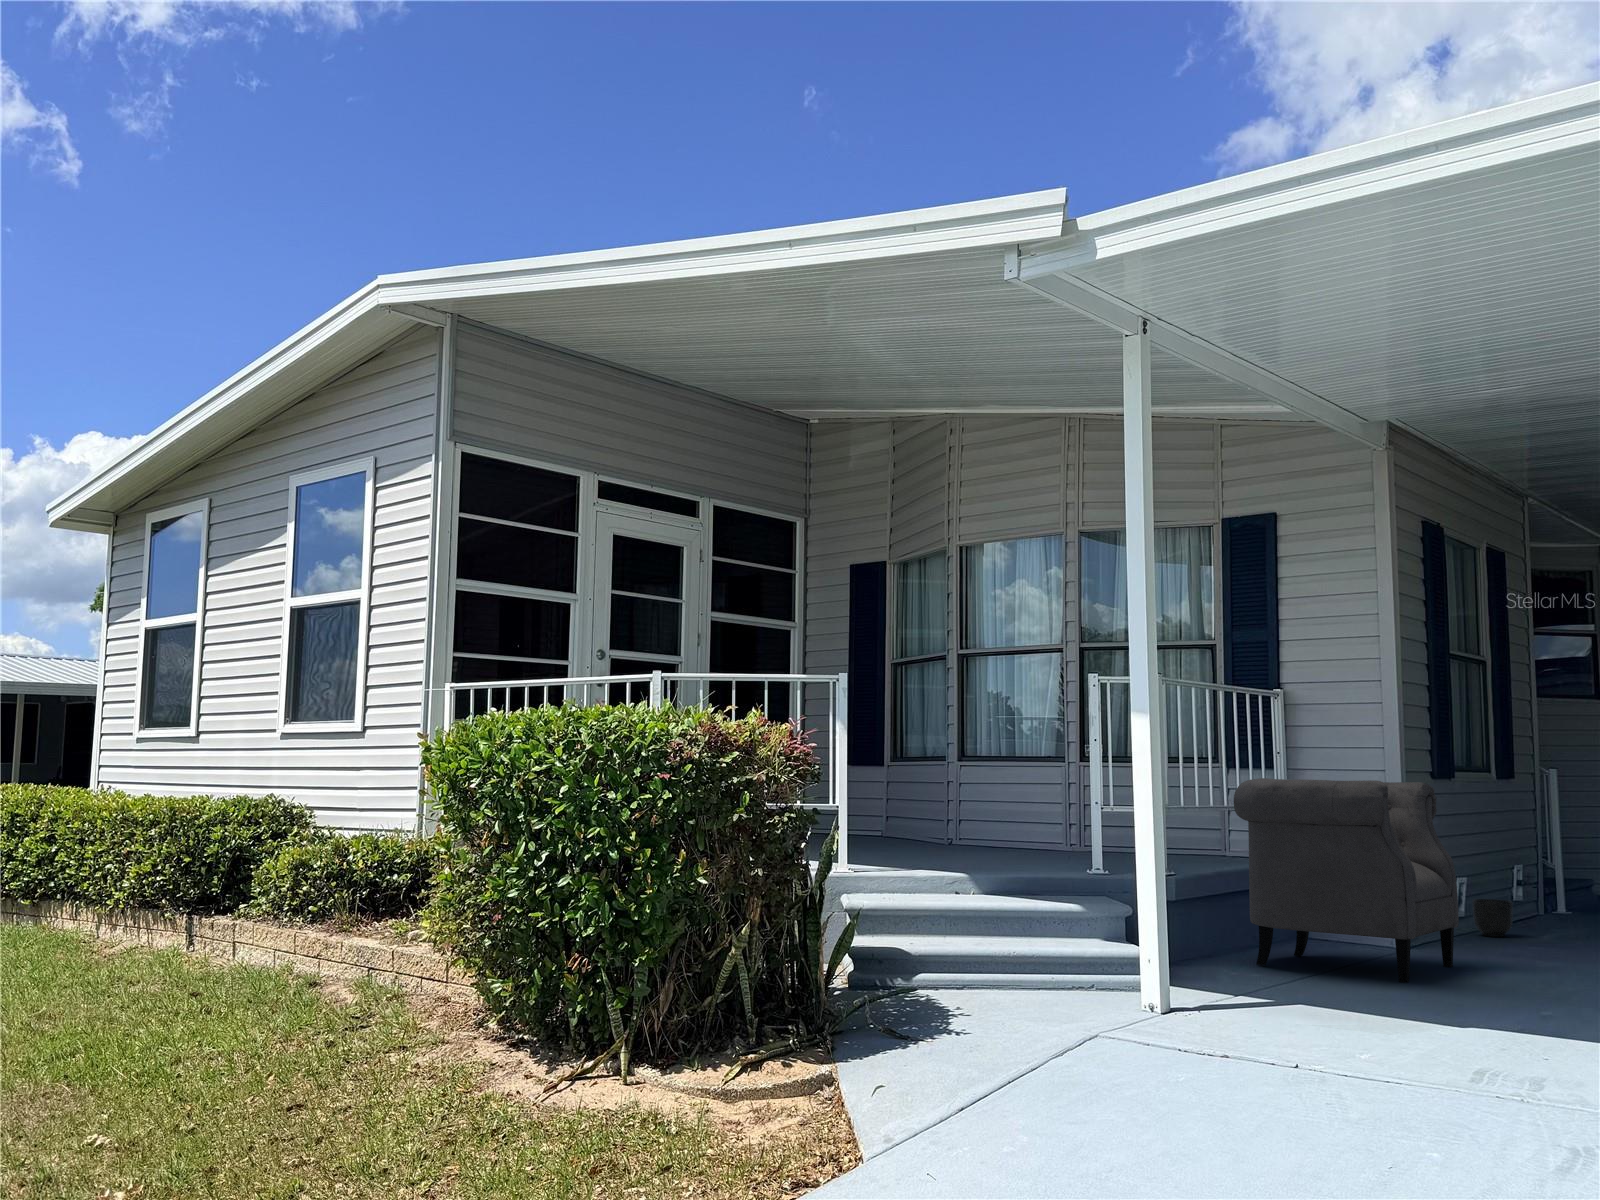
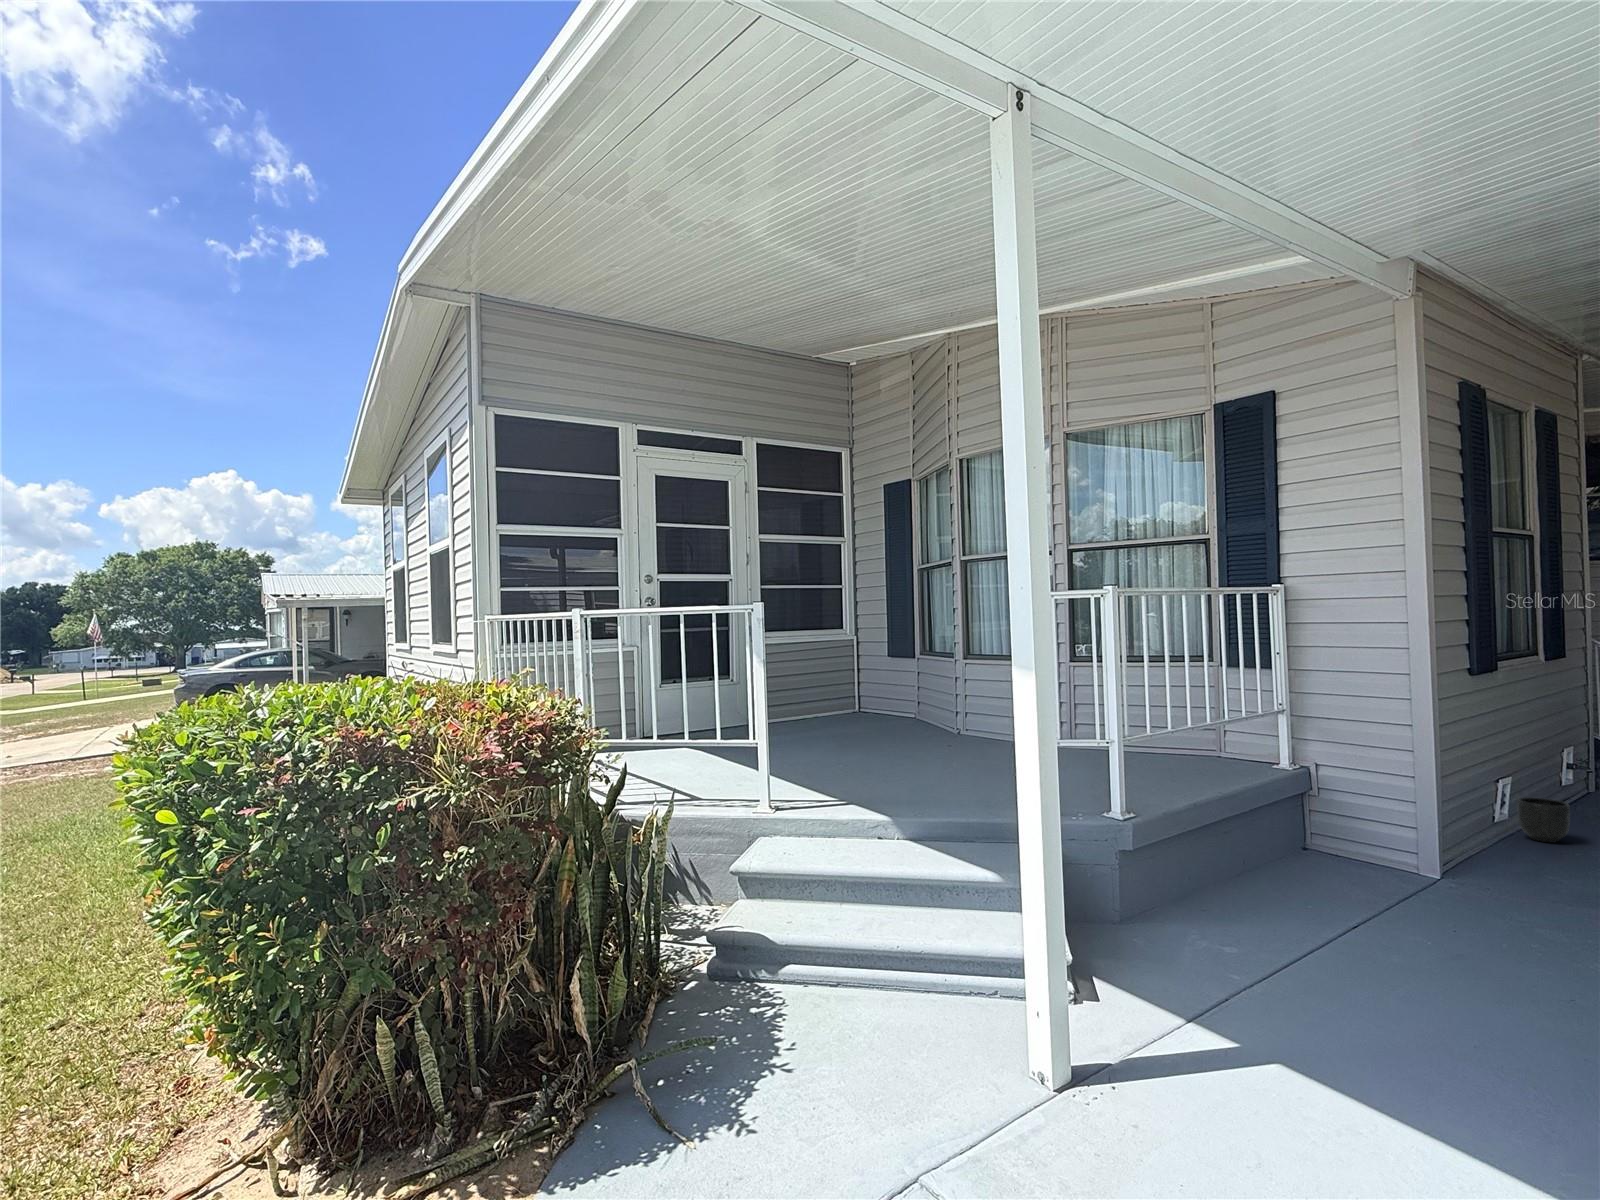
chair: present [1234,778,1459,983] -> none [1207,698,1510,989]

